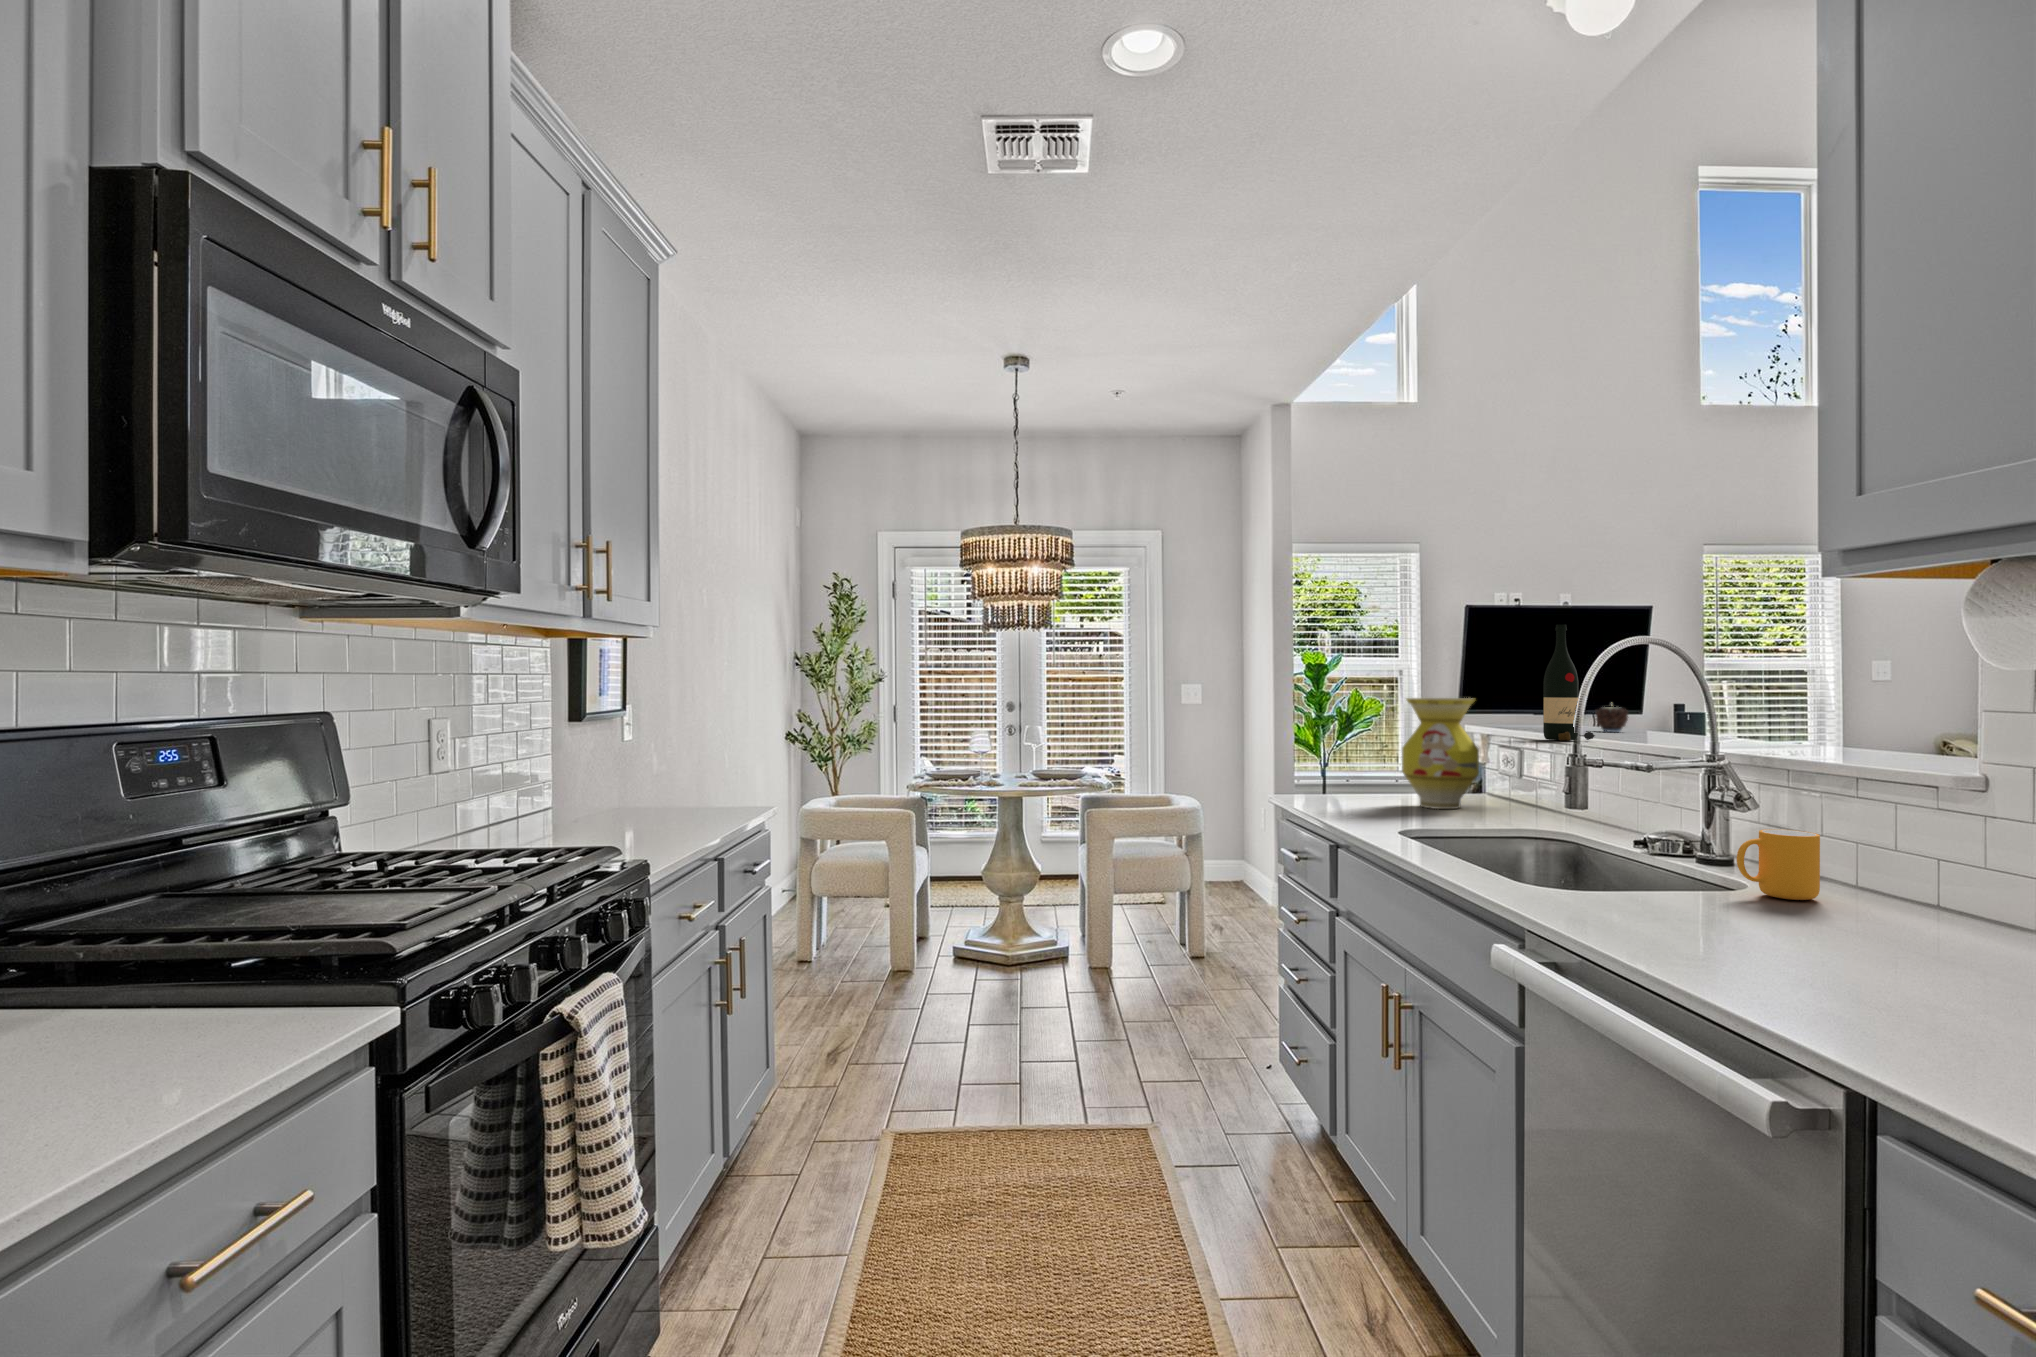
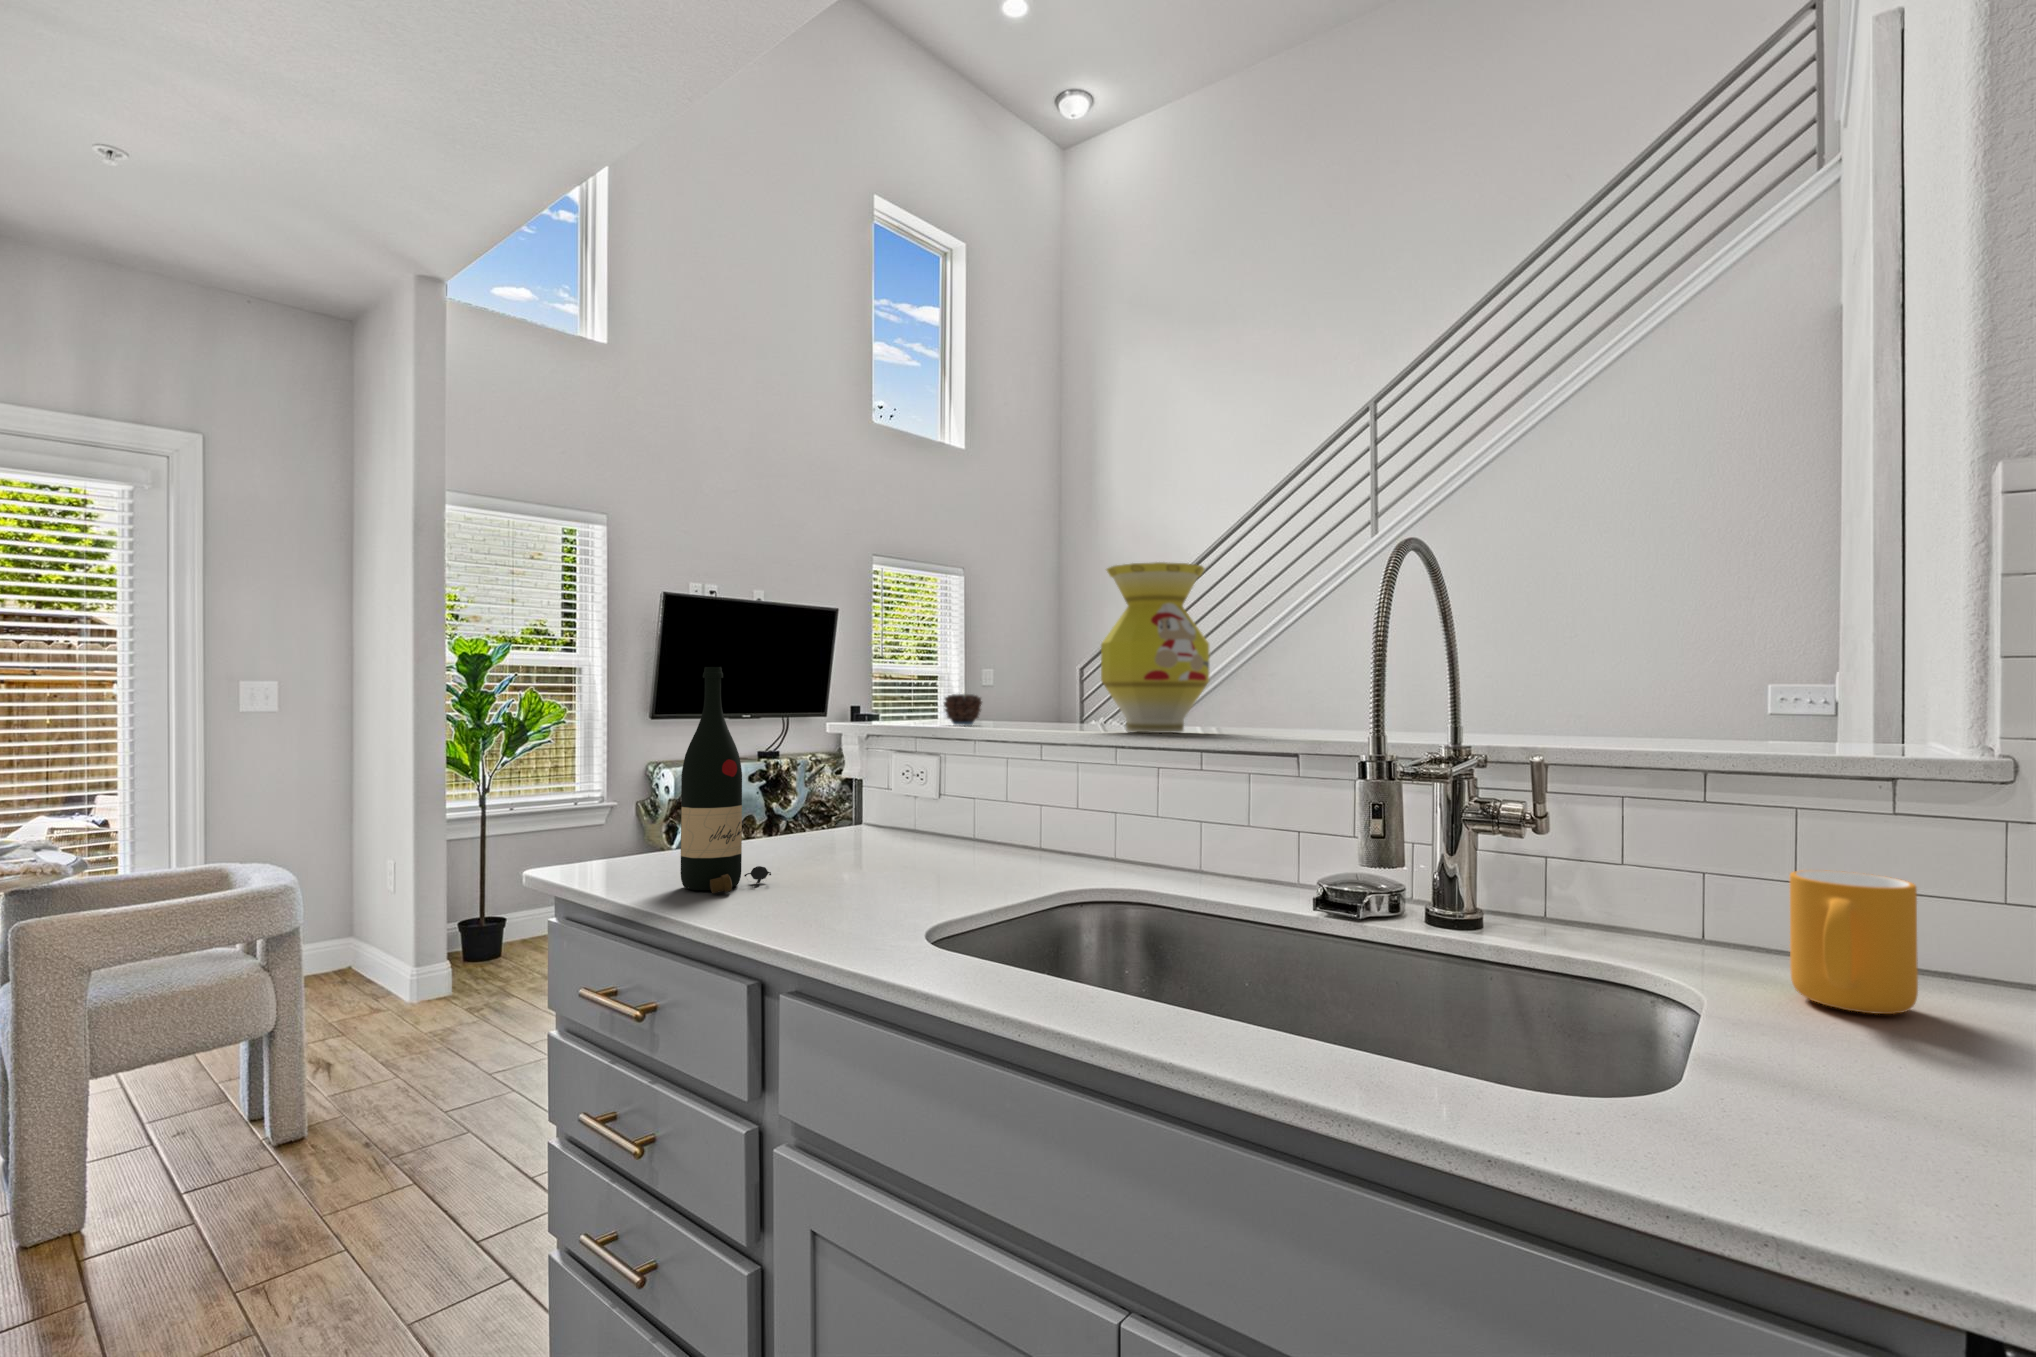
wine bottle: present [1543,625,1595,741] -> present [680,667,771,893]
vase: present [1402,698,1479,809] -> present [1101,562,1209,733]

